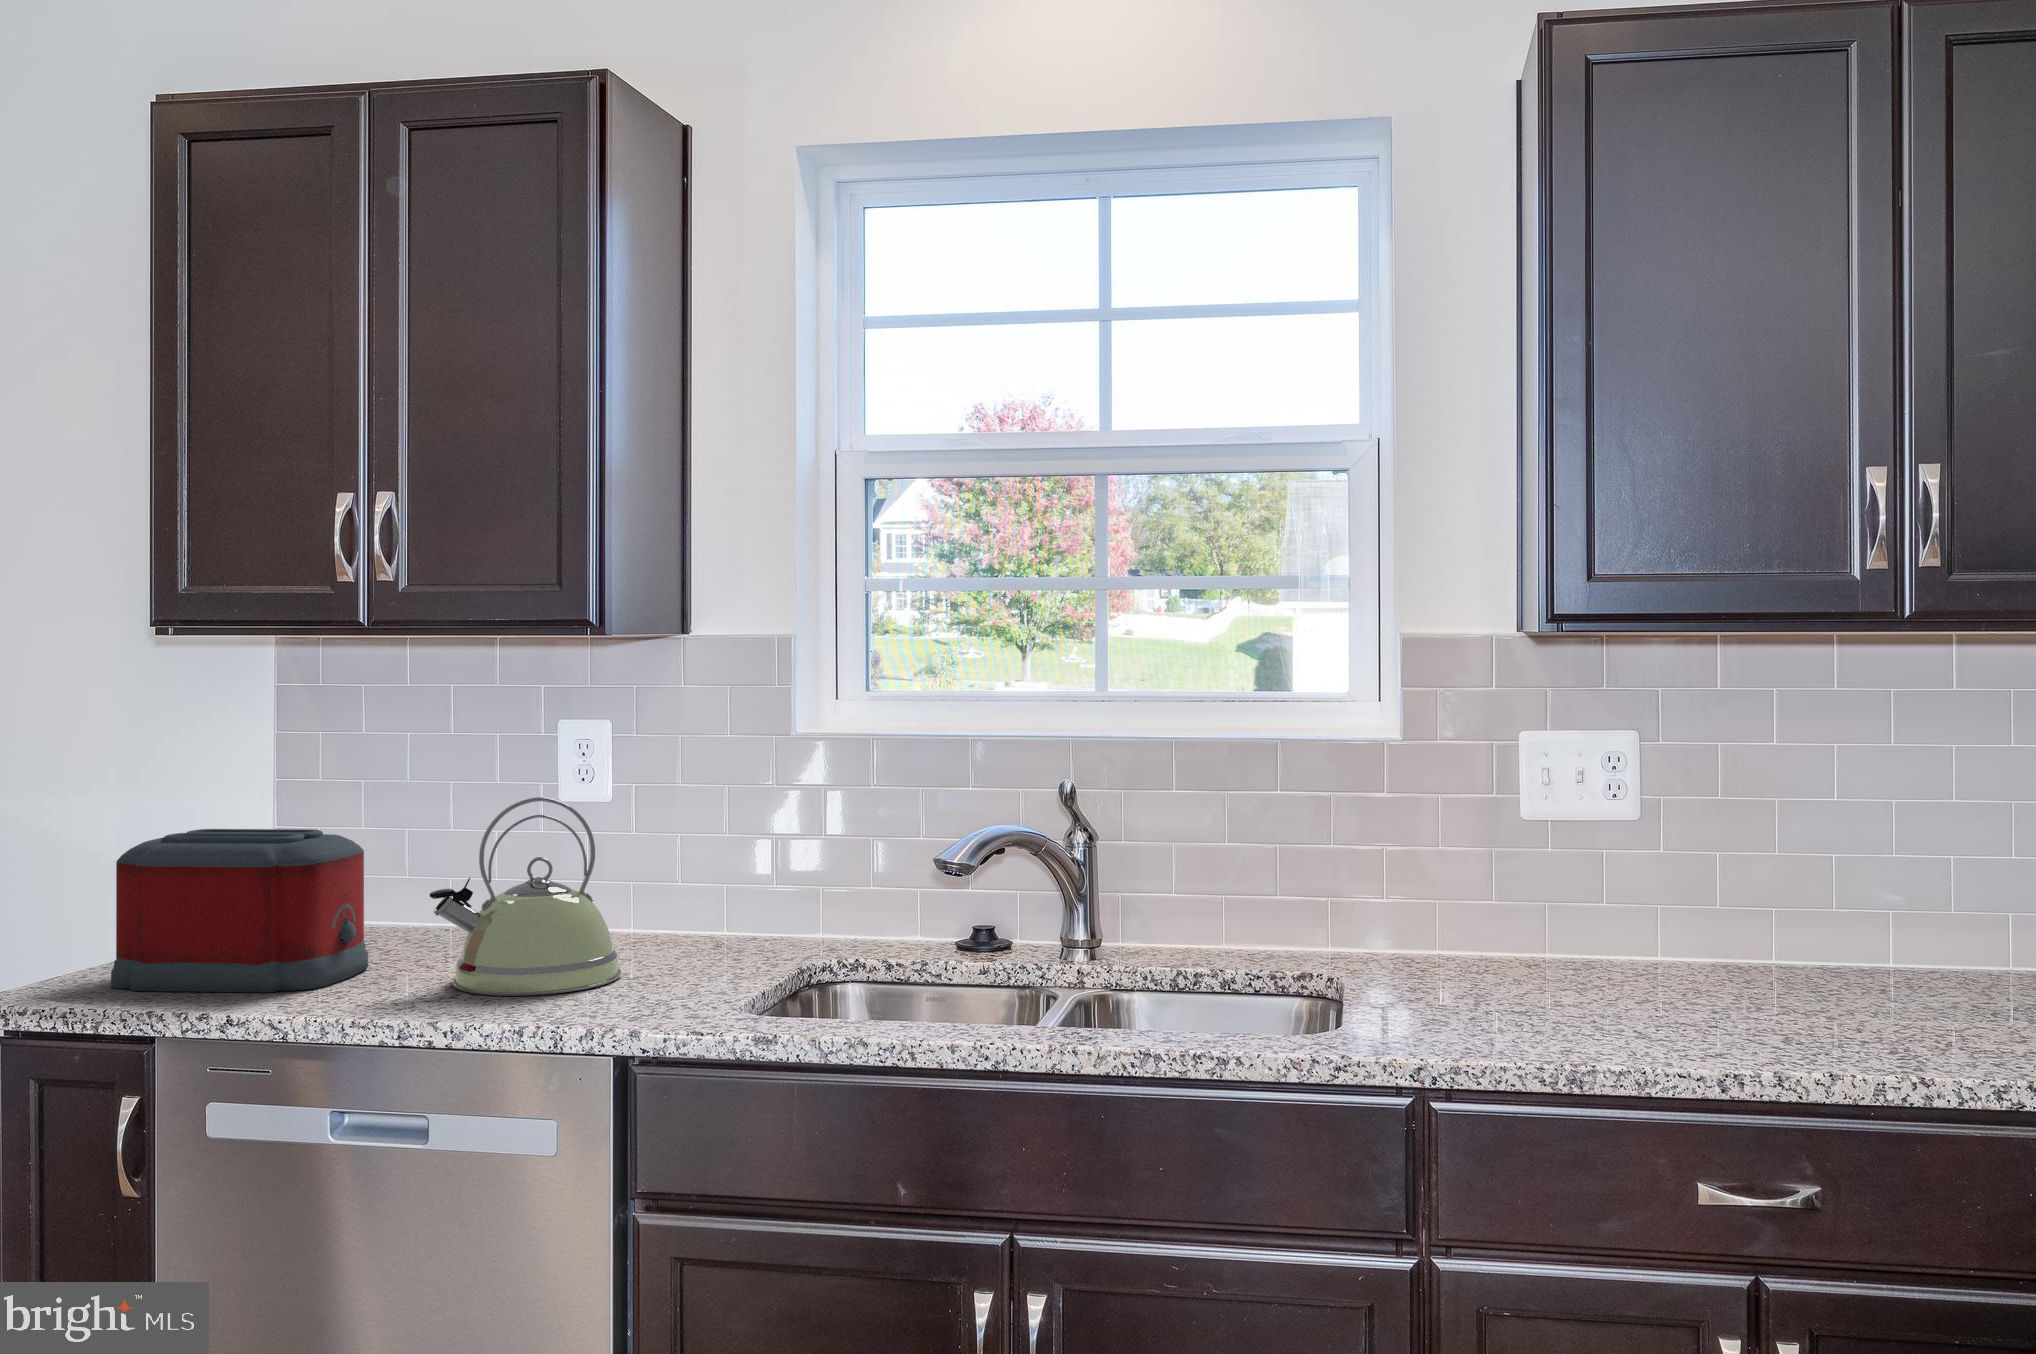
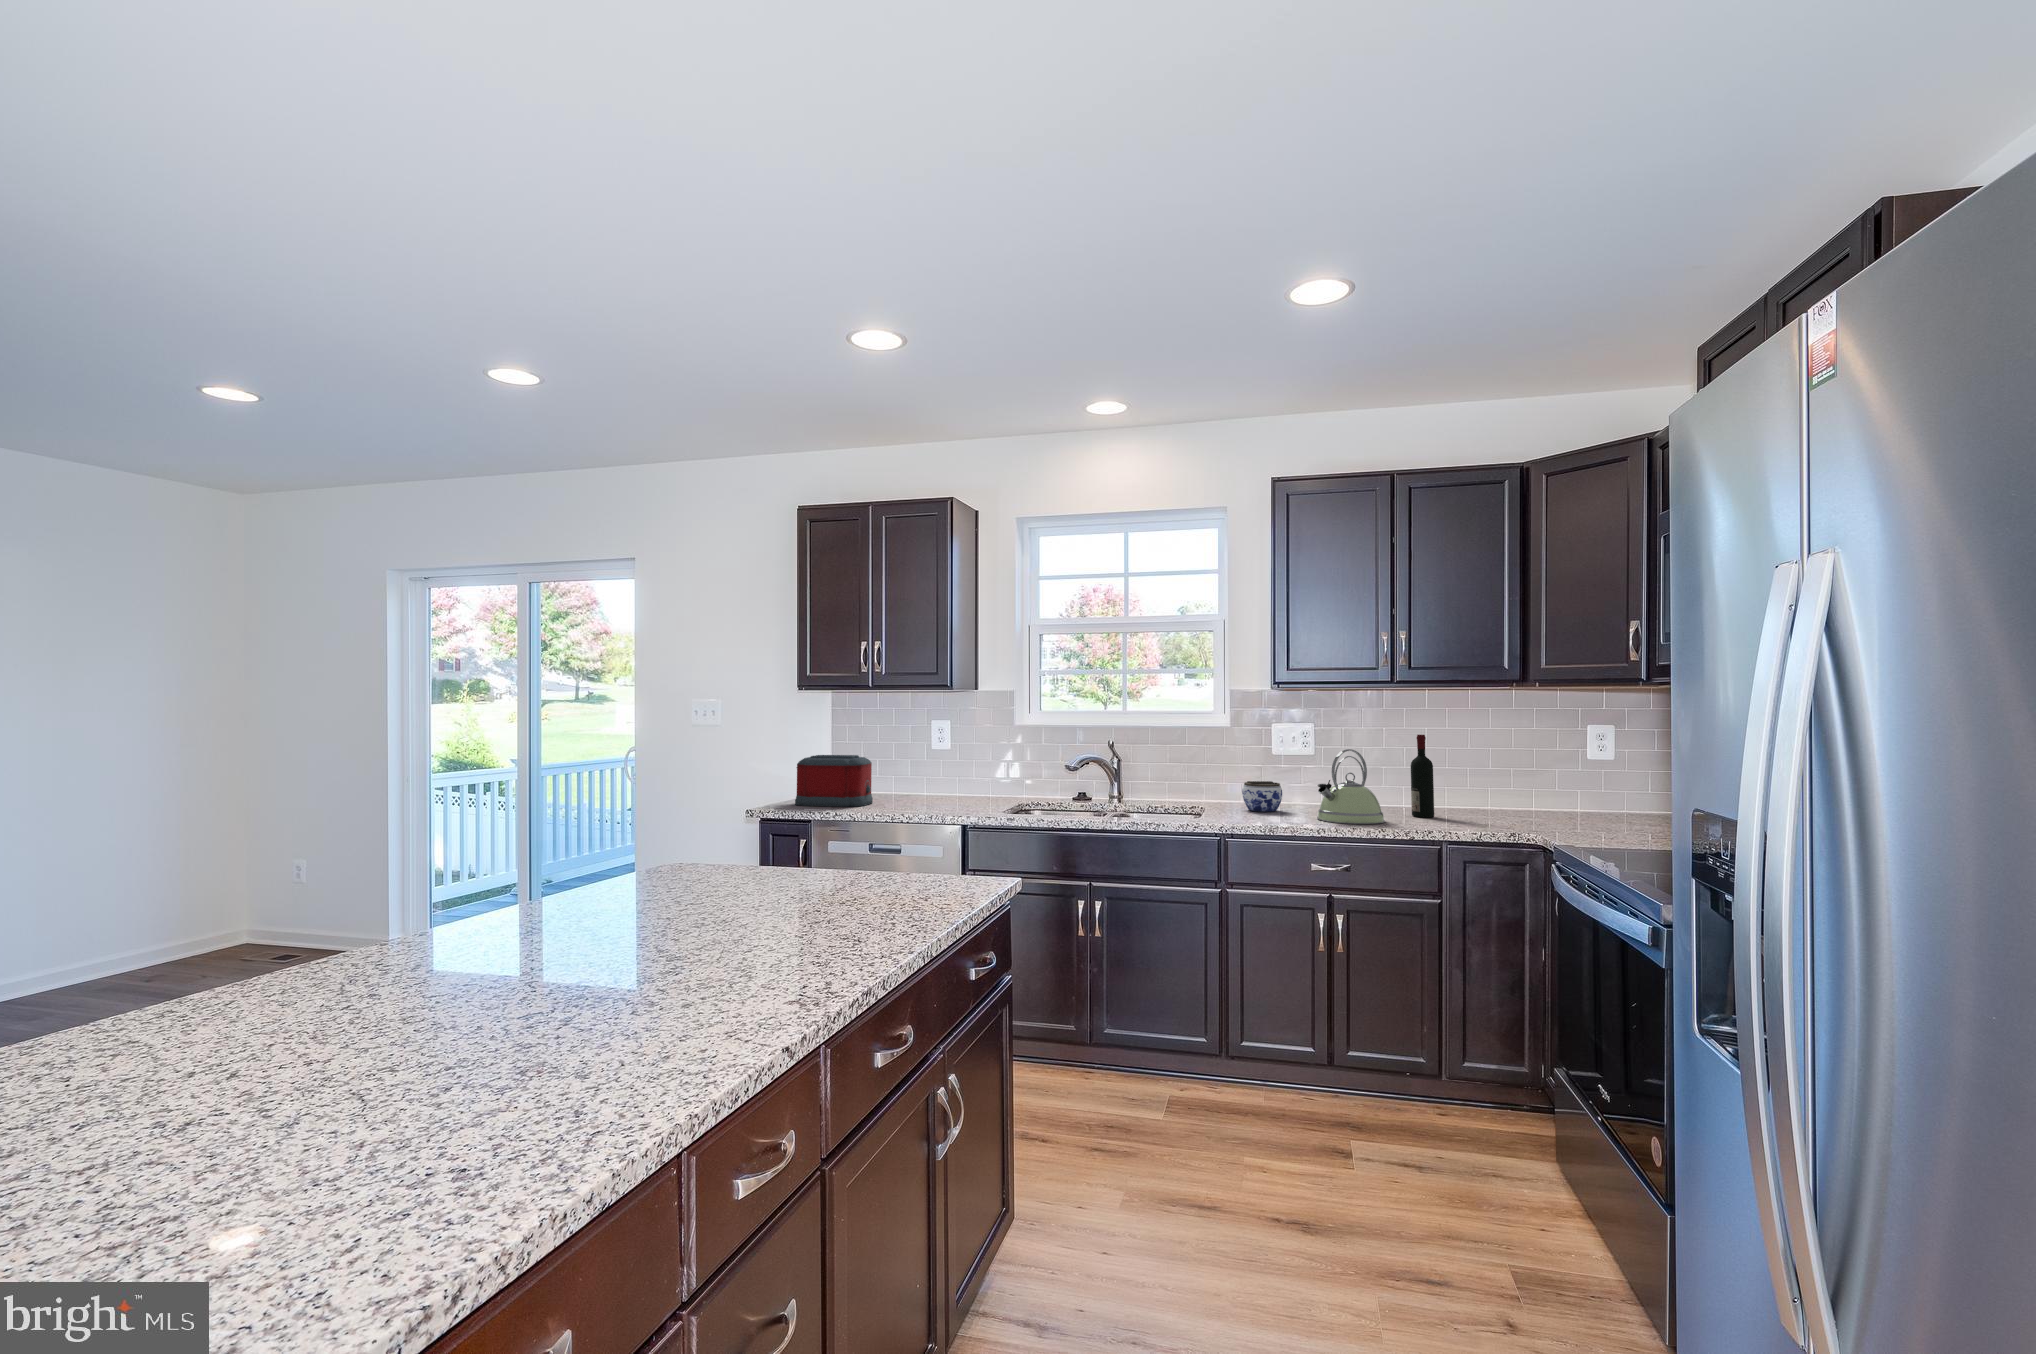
wine bottle: none [1910,767,1977,1002] -> present [1411,735,1434,818]
kettle: present [430,797,621,996] -> present [1317,749,1385,824]
jar: none [1435,894,1548,985] -> present [1242,781,1282,812]

